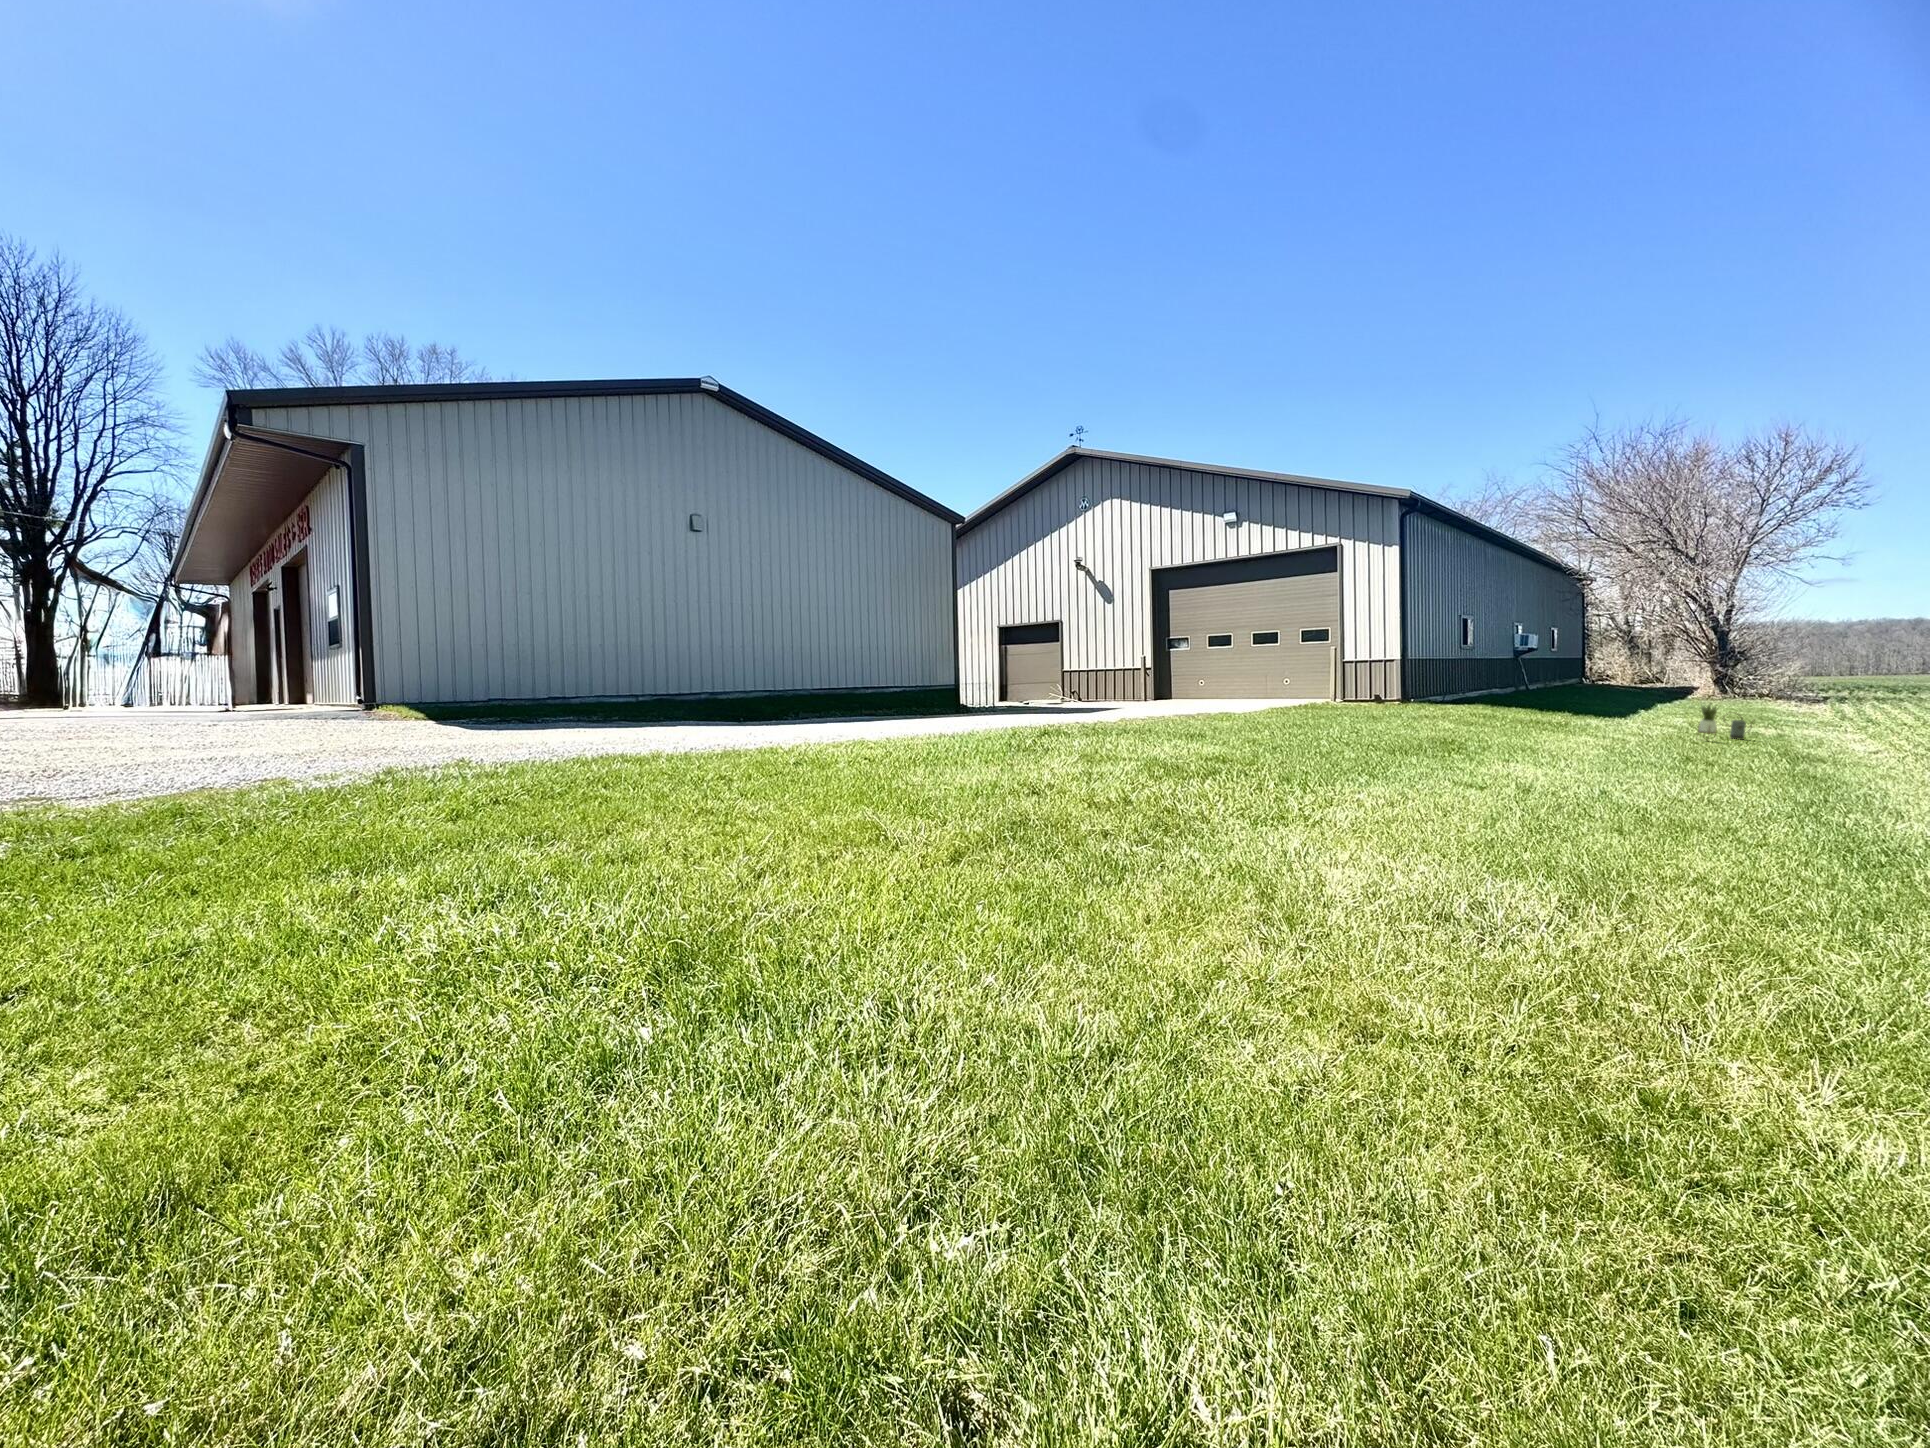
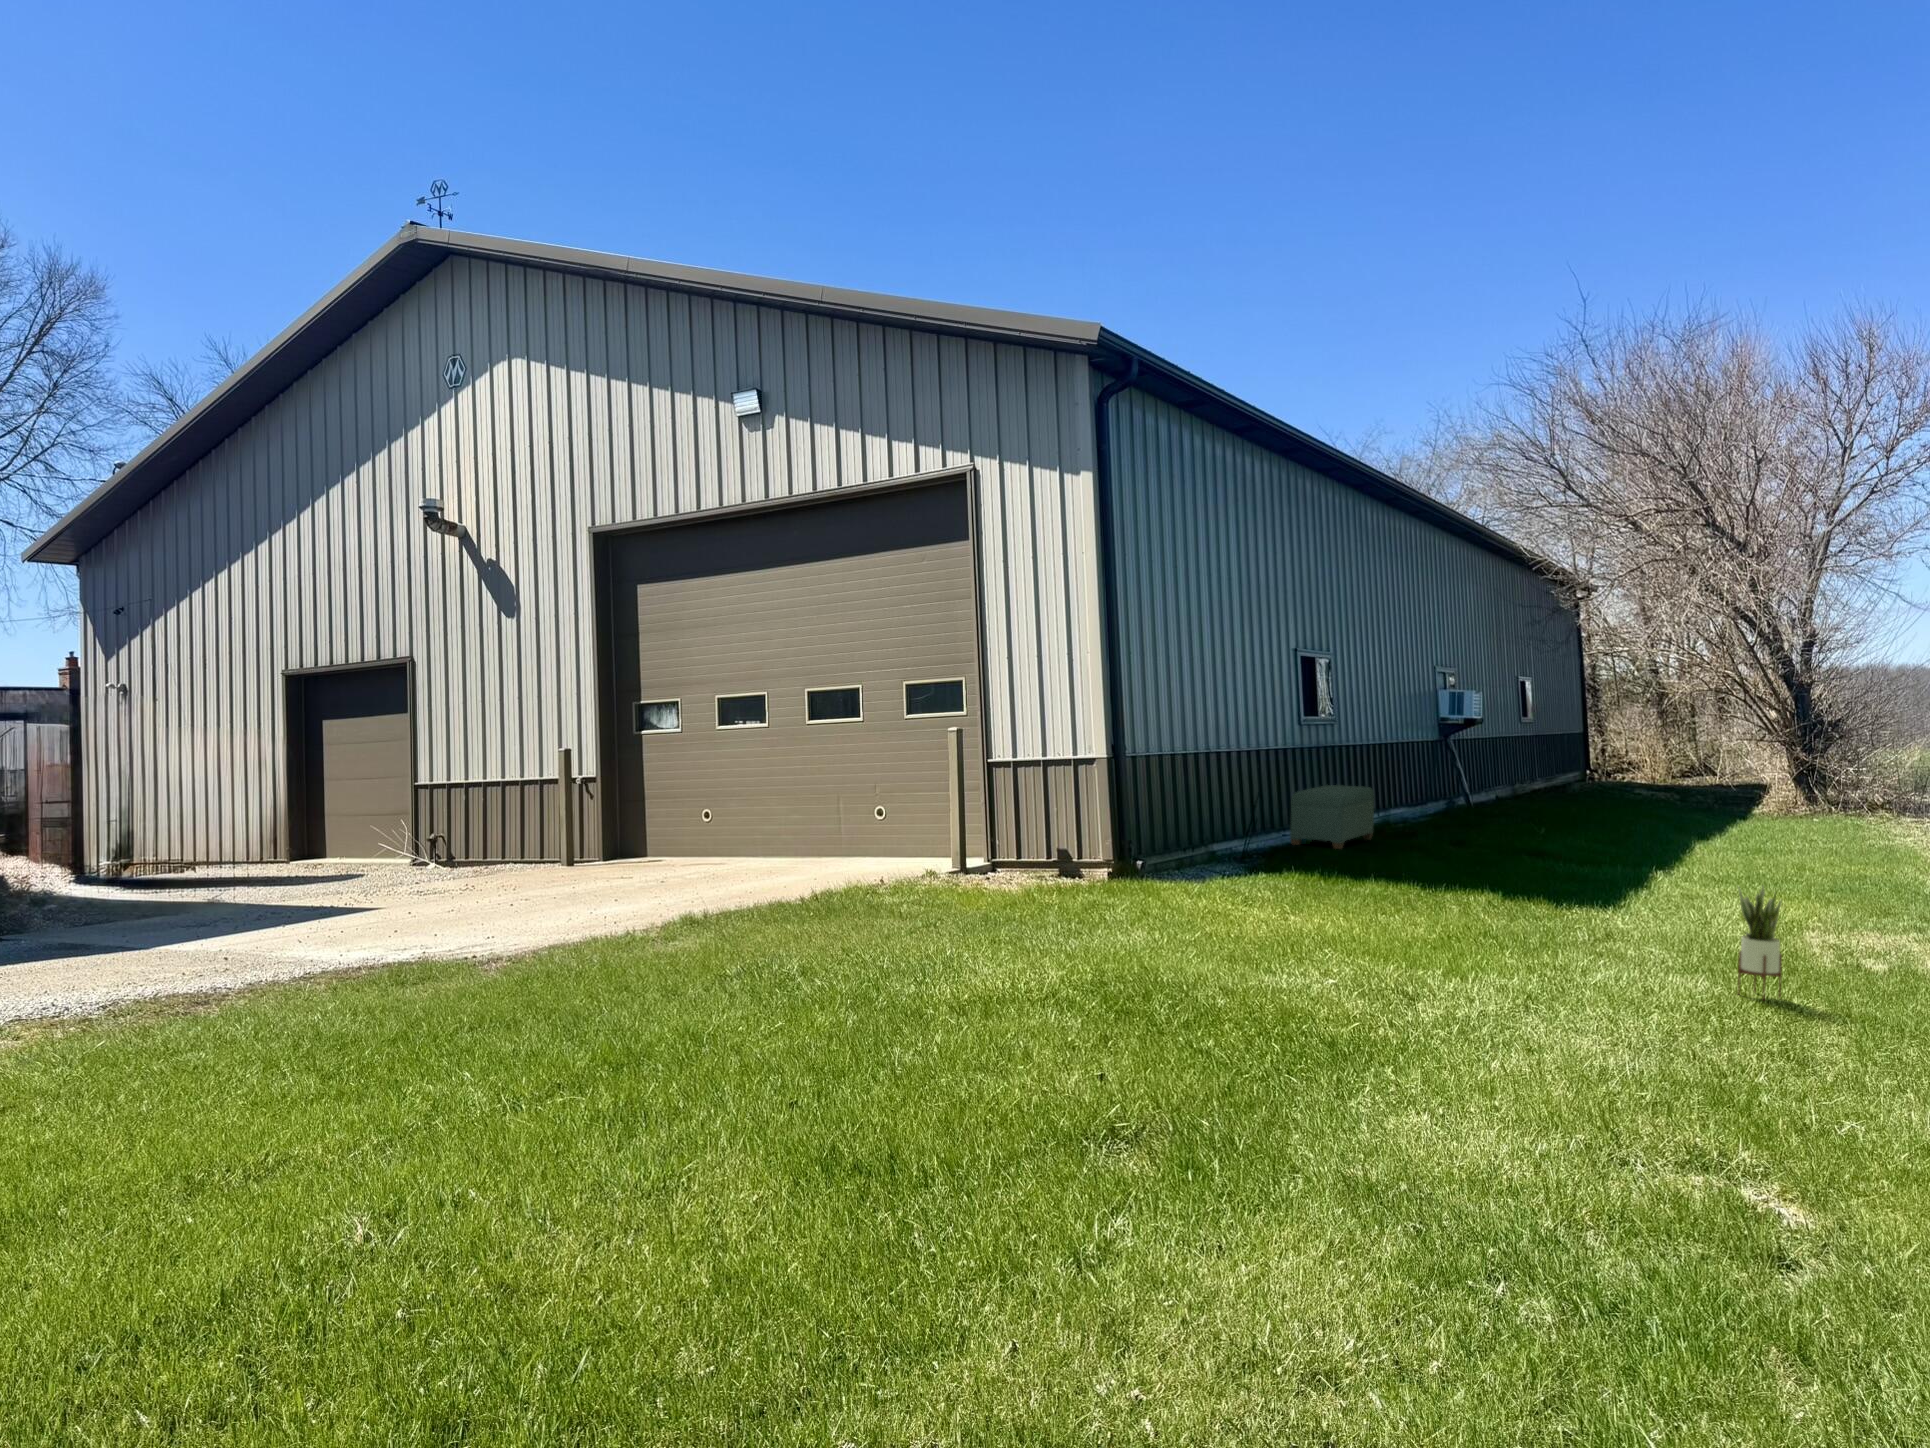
bench: none [1457,677,1497,703] -> present [1290,785,1374,849]
watering can: present [1730,712,1752,740] -> none [1796,904,1872,980]

